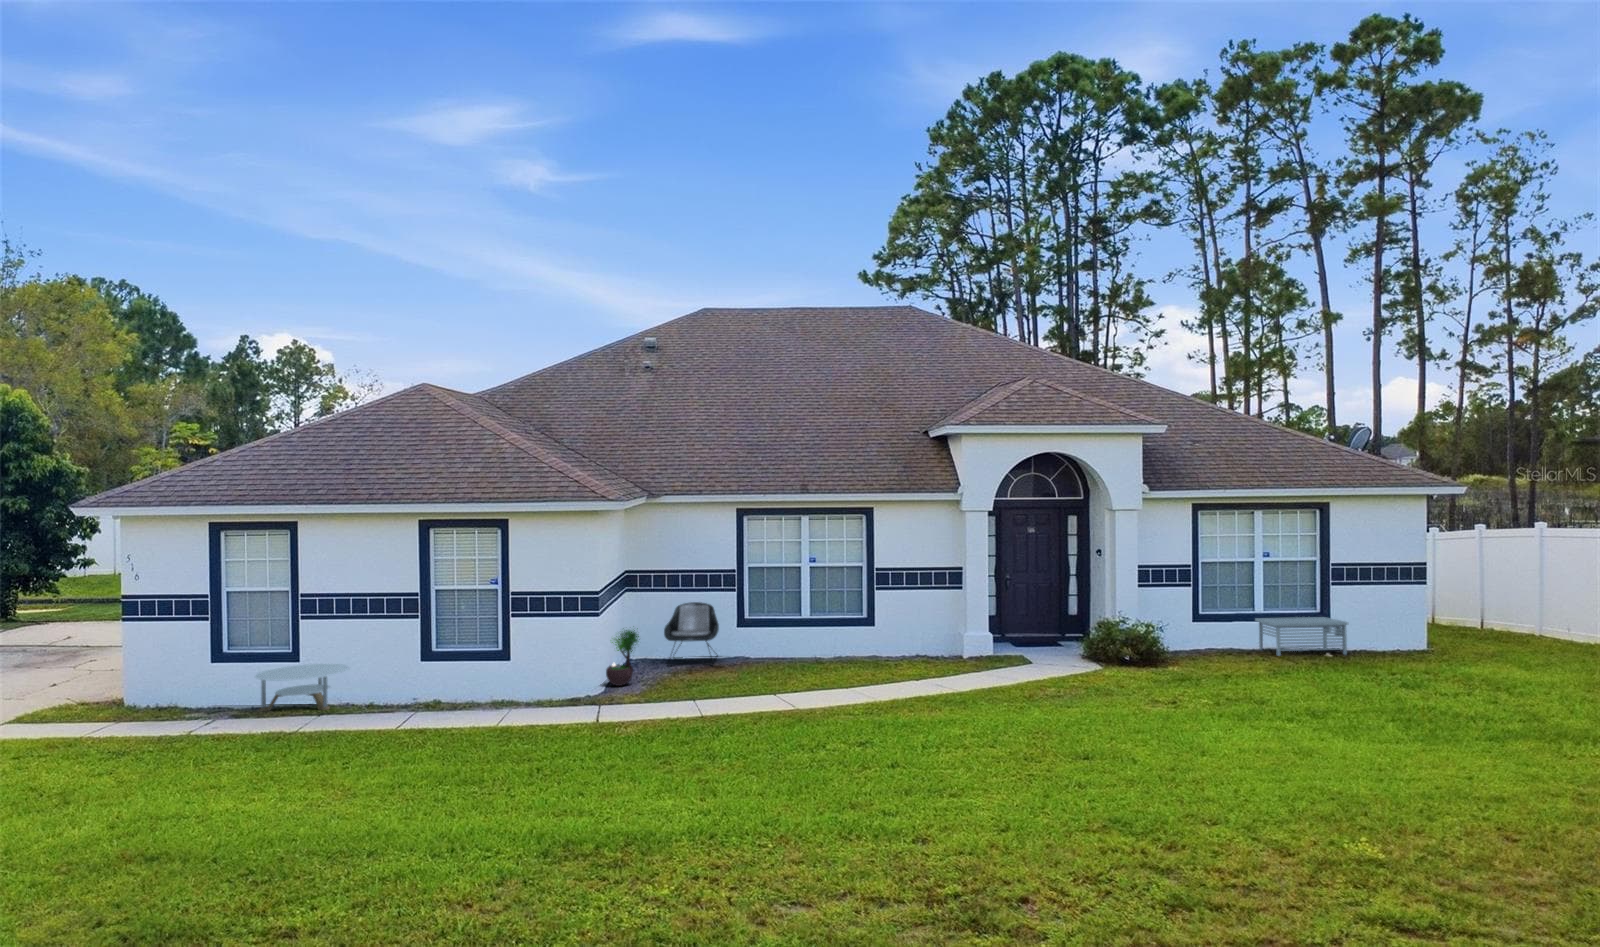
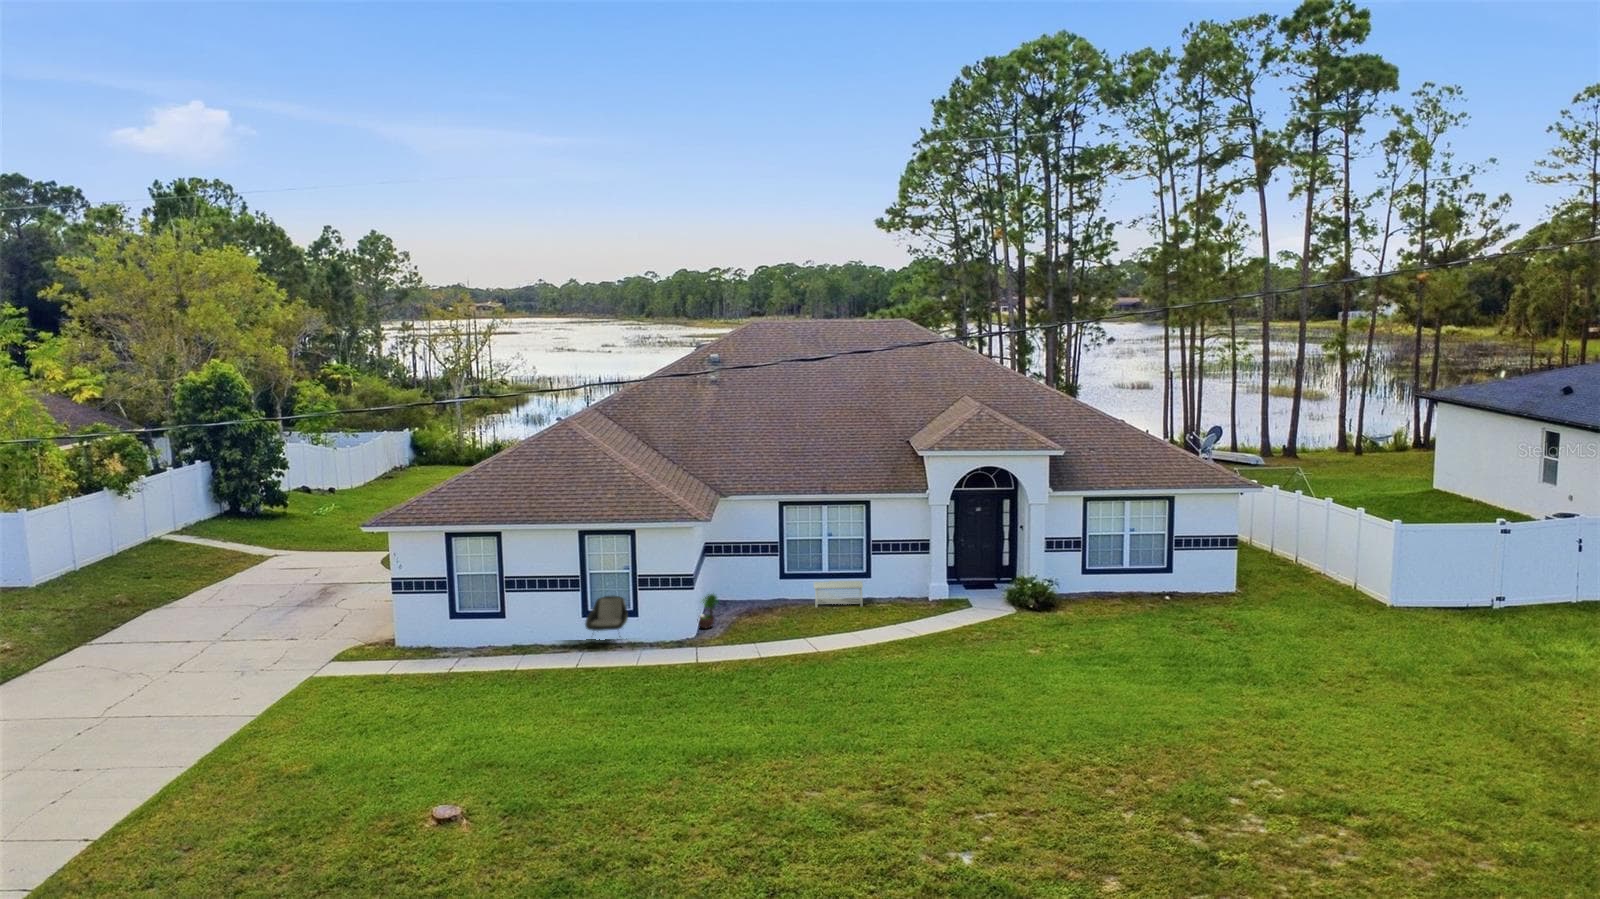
lounge chair: present [664,602,719,667] -> present [585,596,628,647]
storage bench: present [1255,617,1348,656] -> present [813,581,863,605]
round table: present [255,664,350,711] -> none [489,619,543,651]

